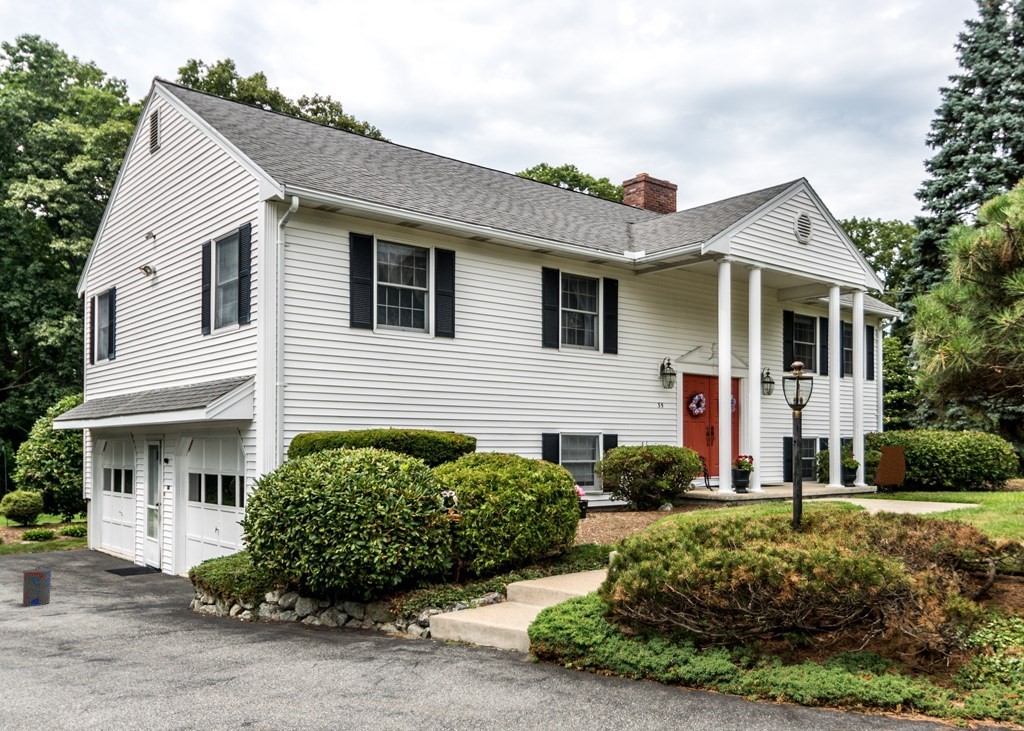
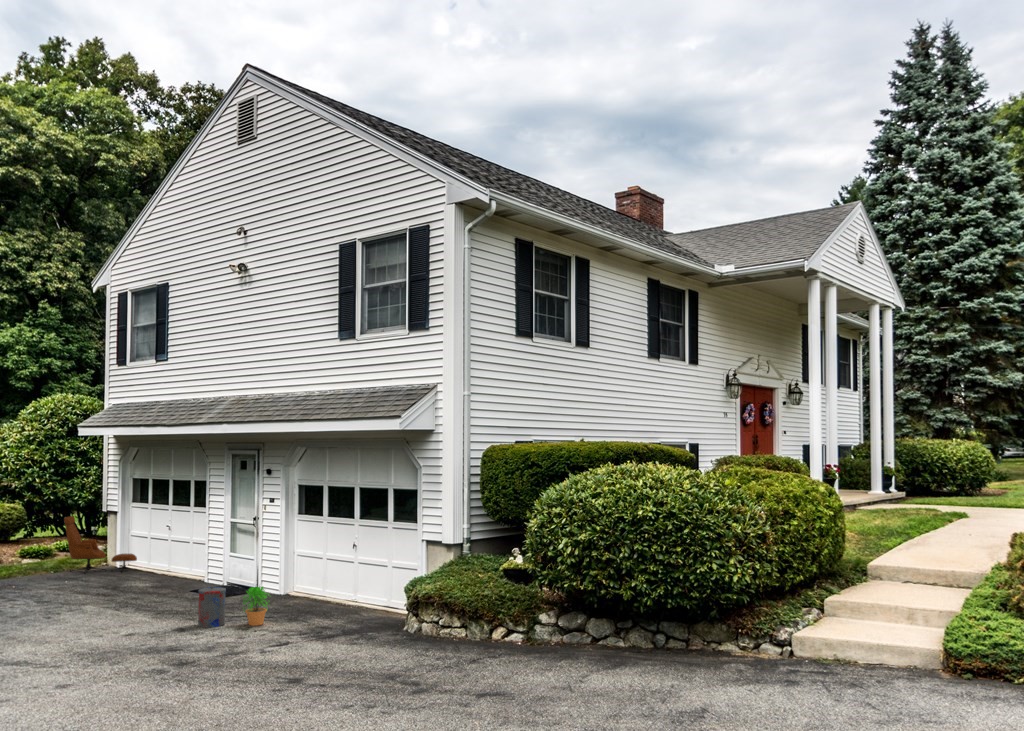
lounge chair: present [874,446,906,495] -> present [64,516,137,573]
potted plant: none [61,567,91,606] -> present [243,586,267,626]

